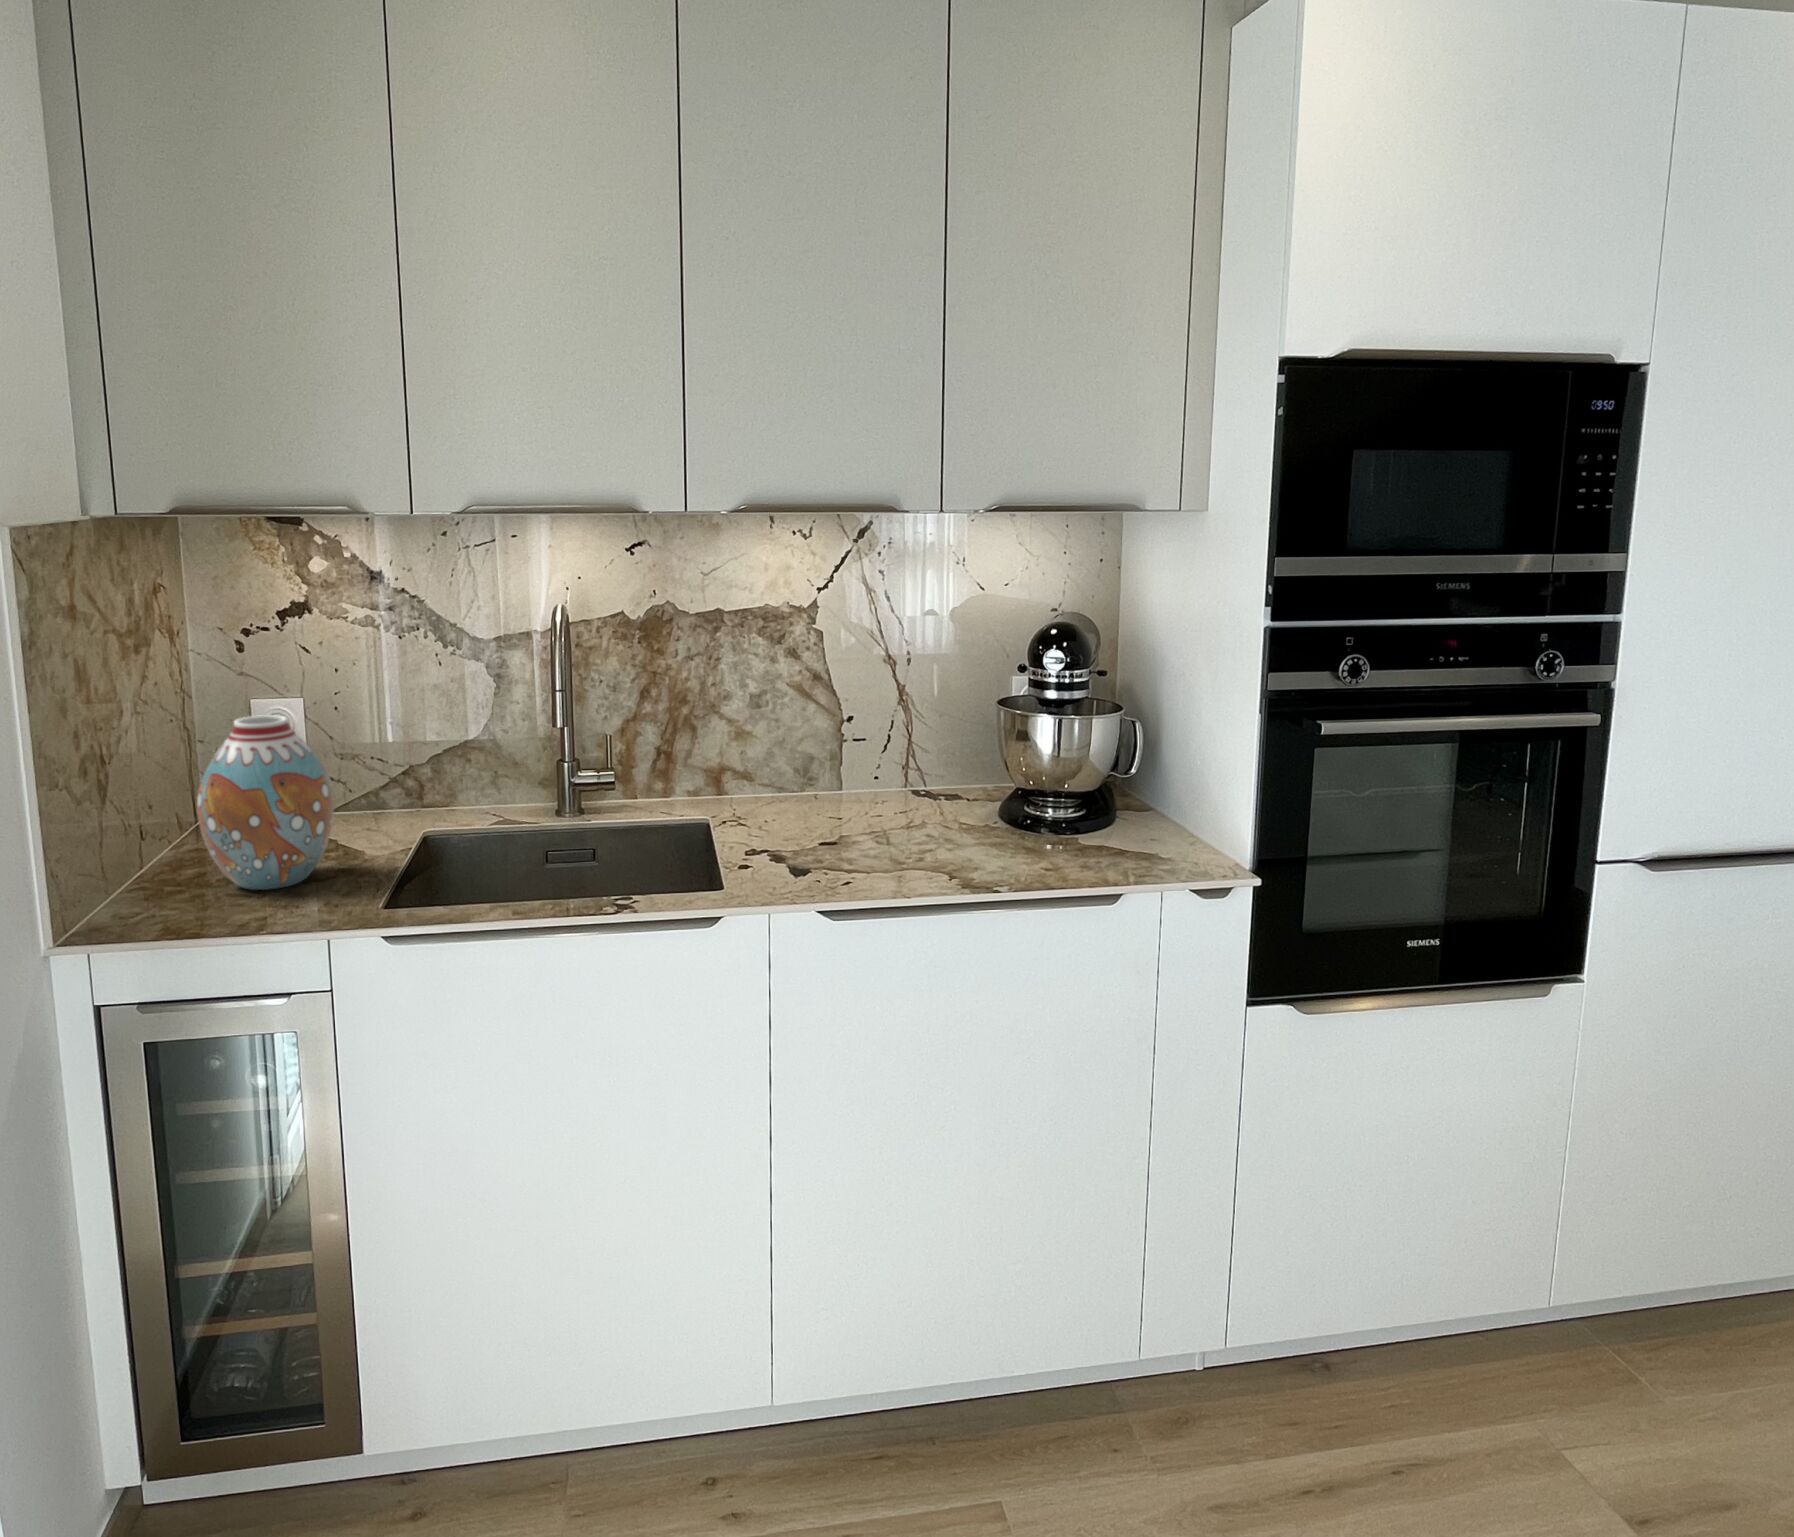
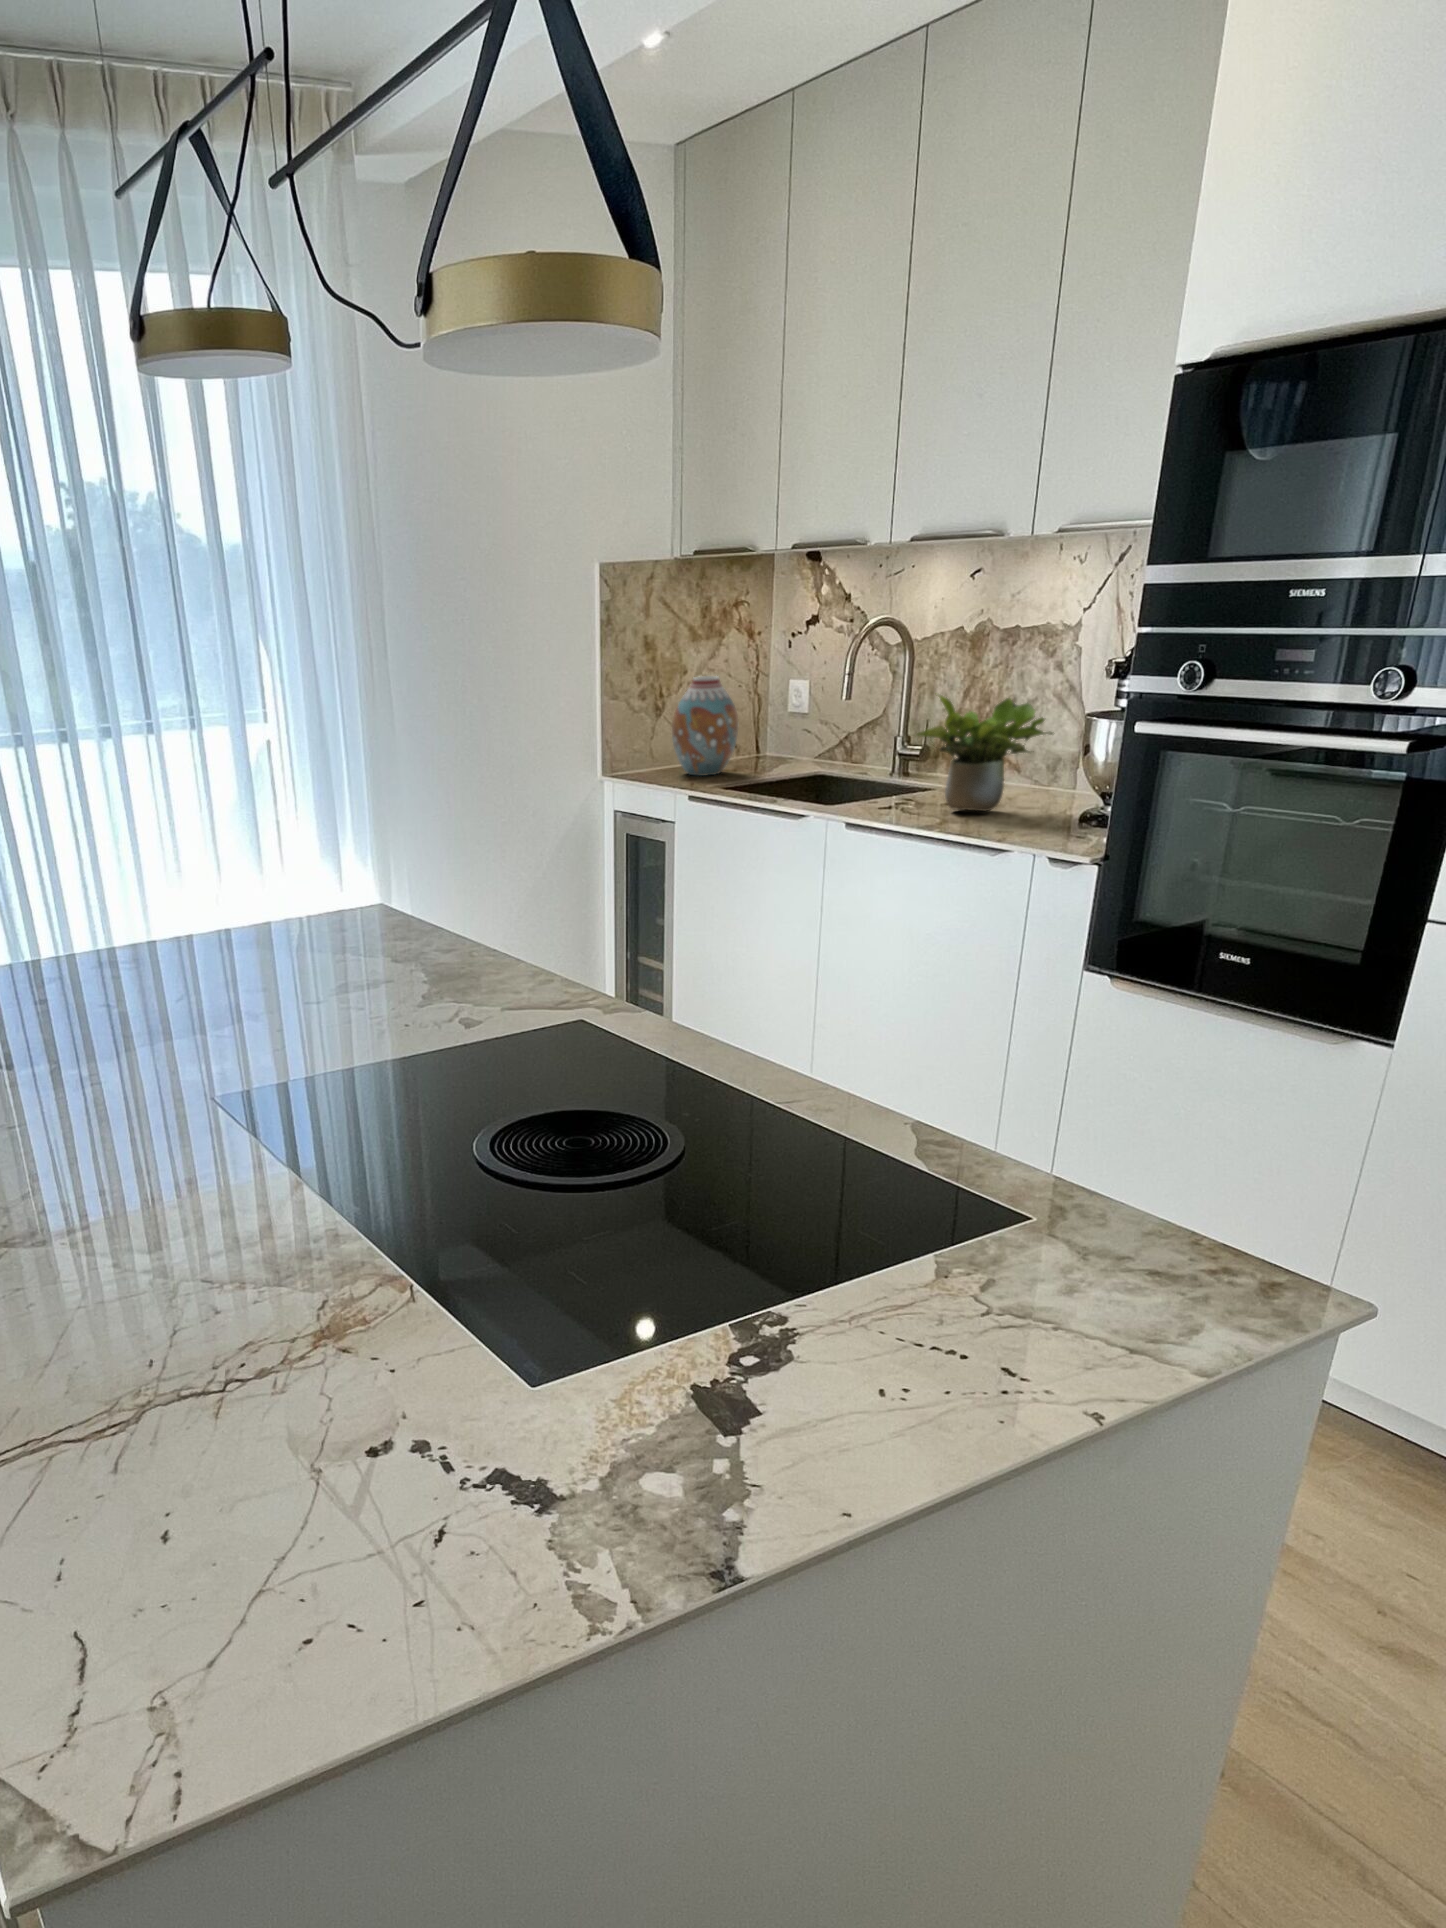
potted plant: none [820,700,958,851] -> present [917,694,1053,811]

